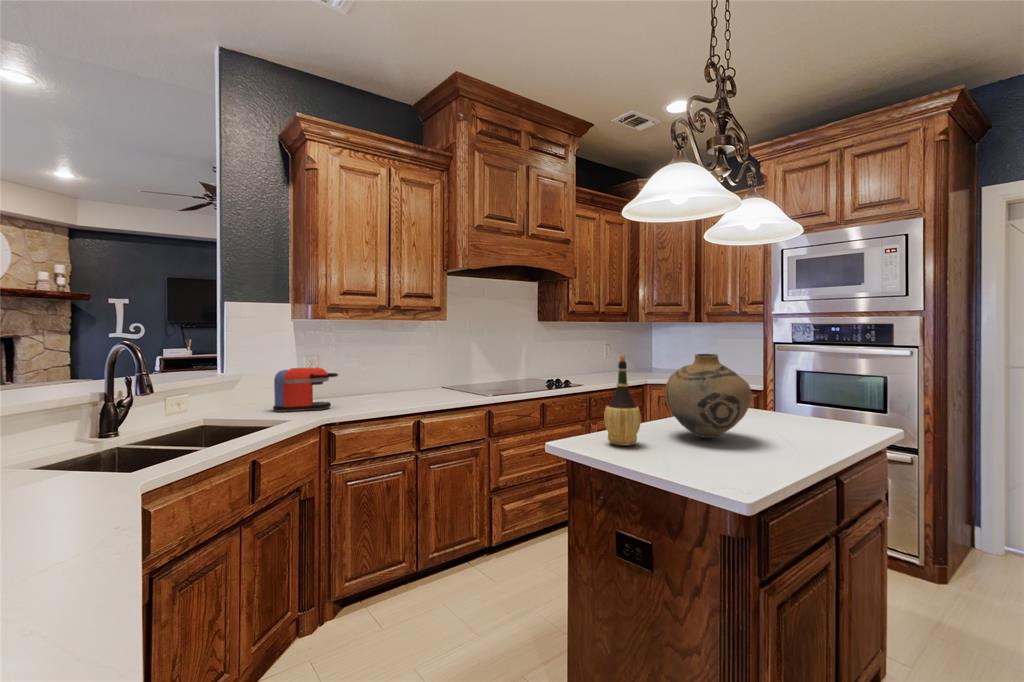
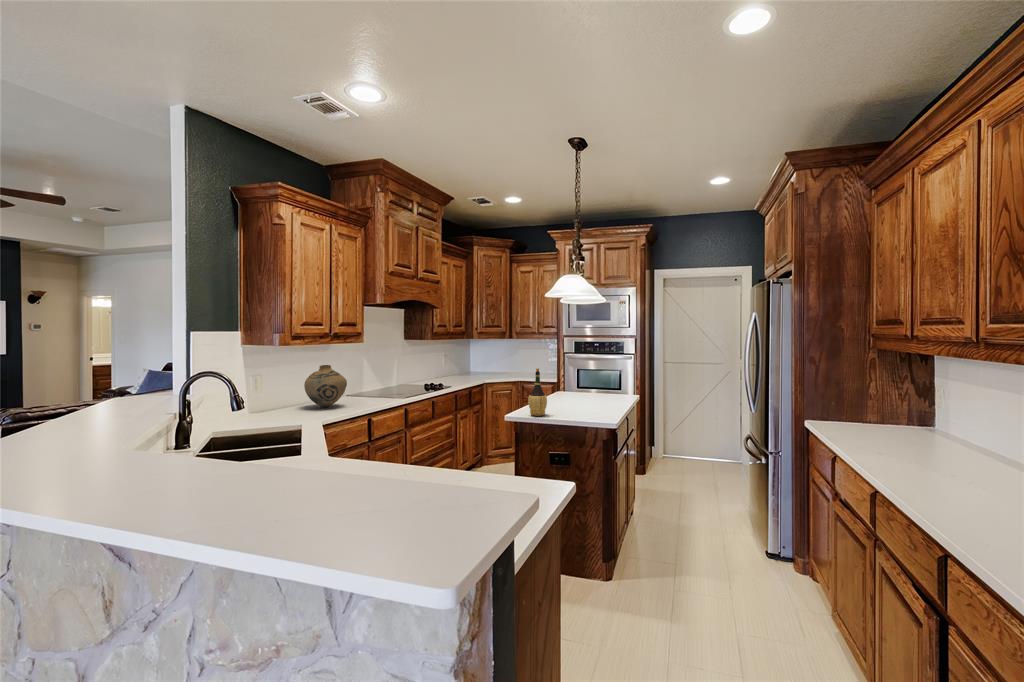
vase: present [665,354,751,438] -> present [304,365,347,407]
coffee maker: present [273,368,338,412] -> none [256,385,306,423]

